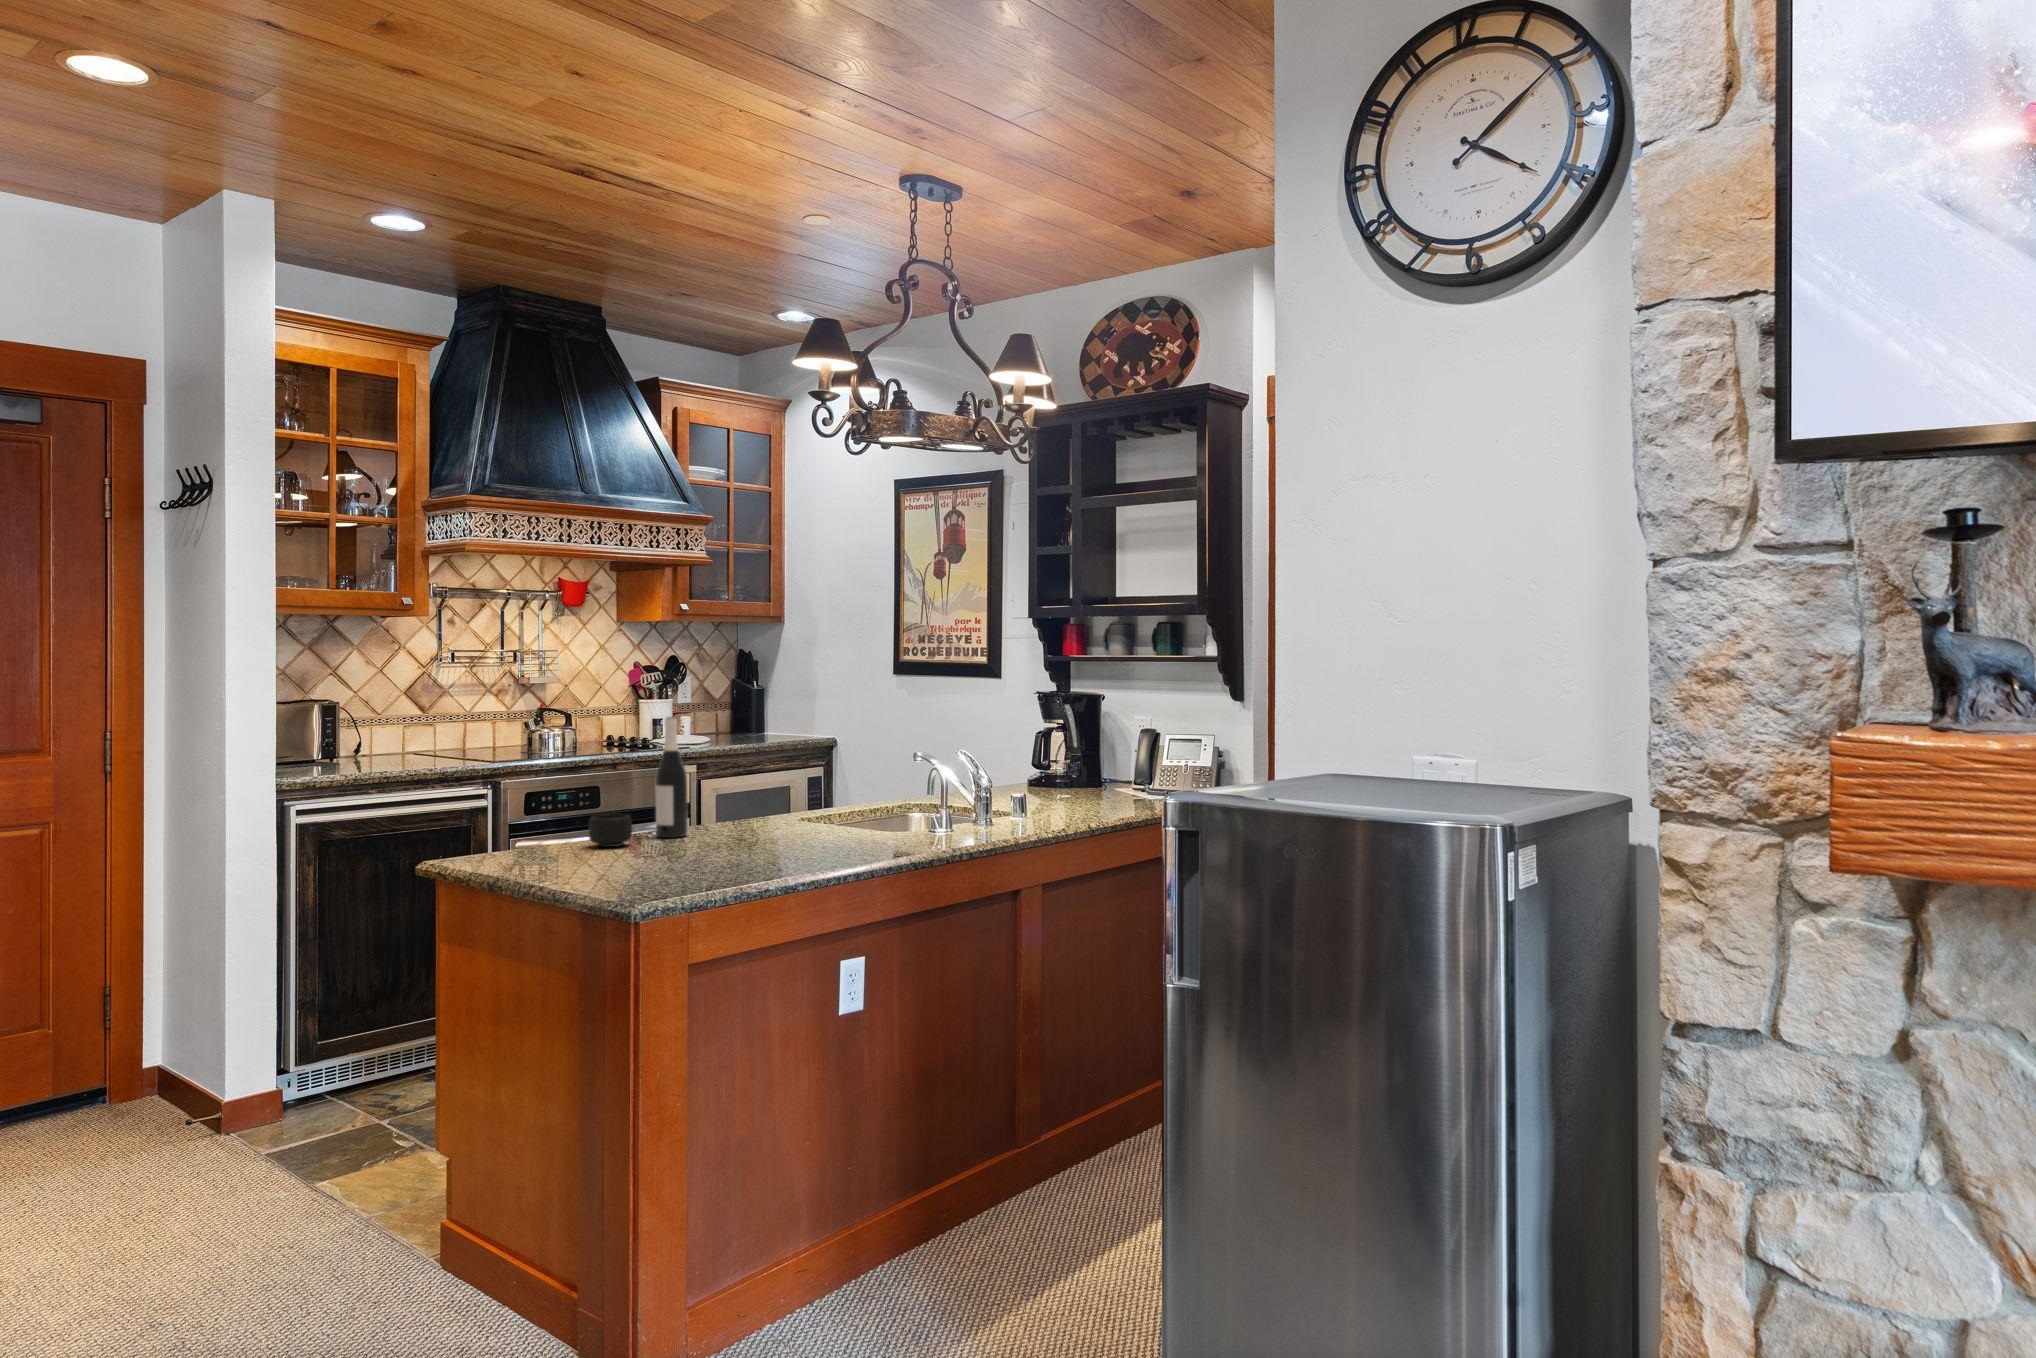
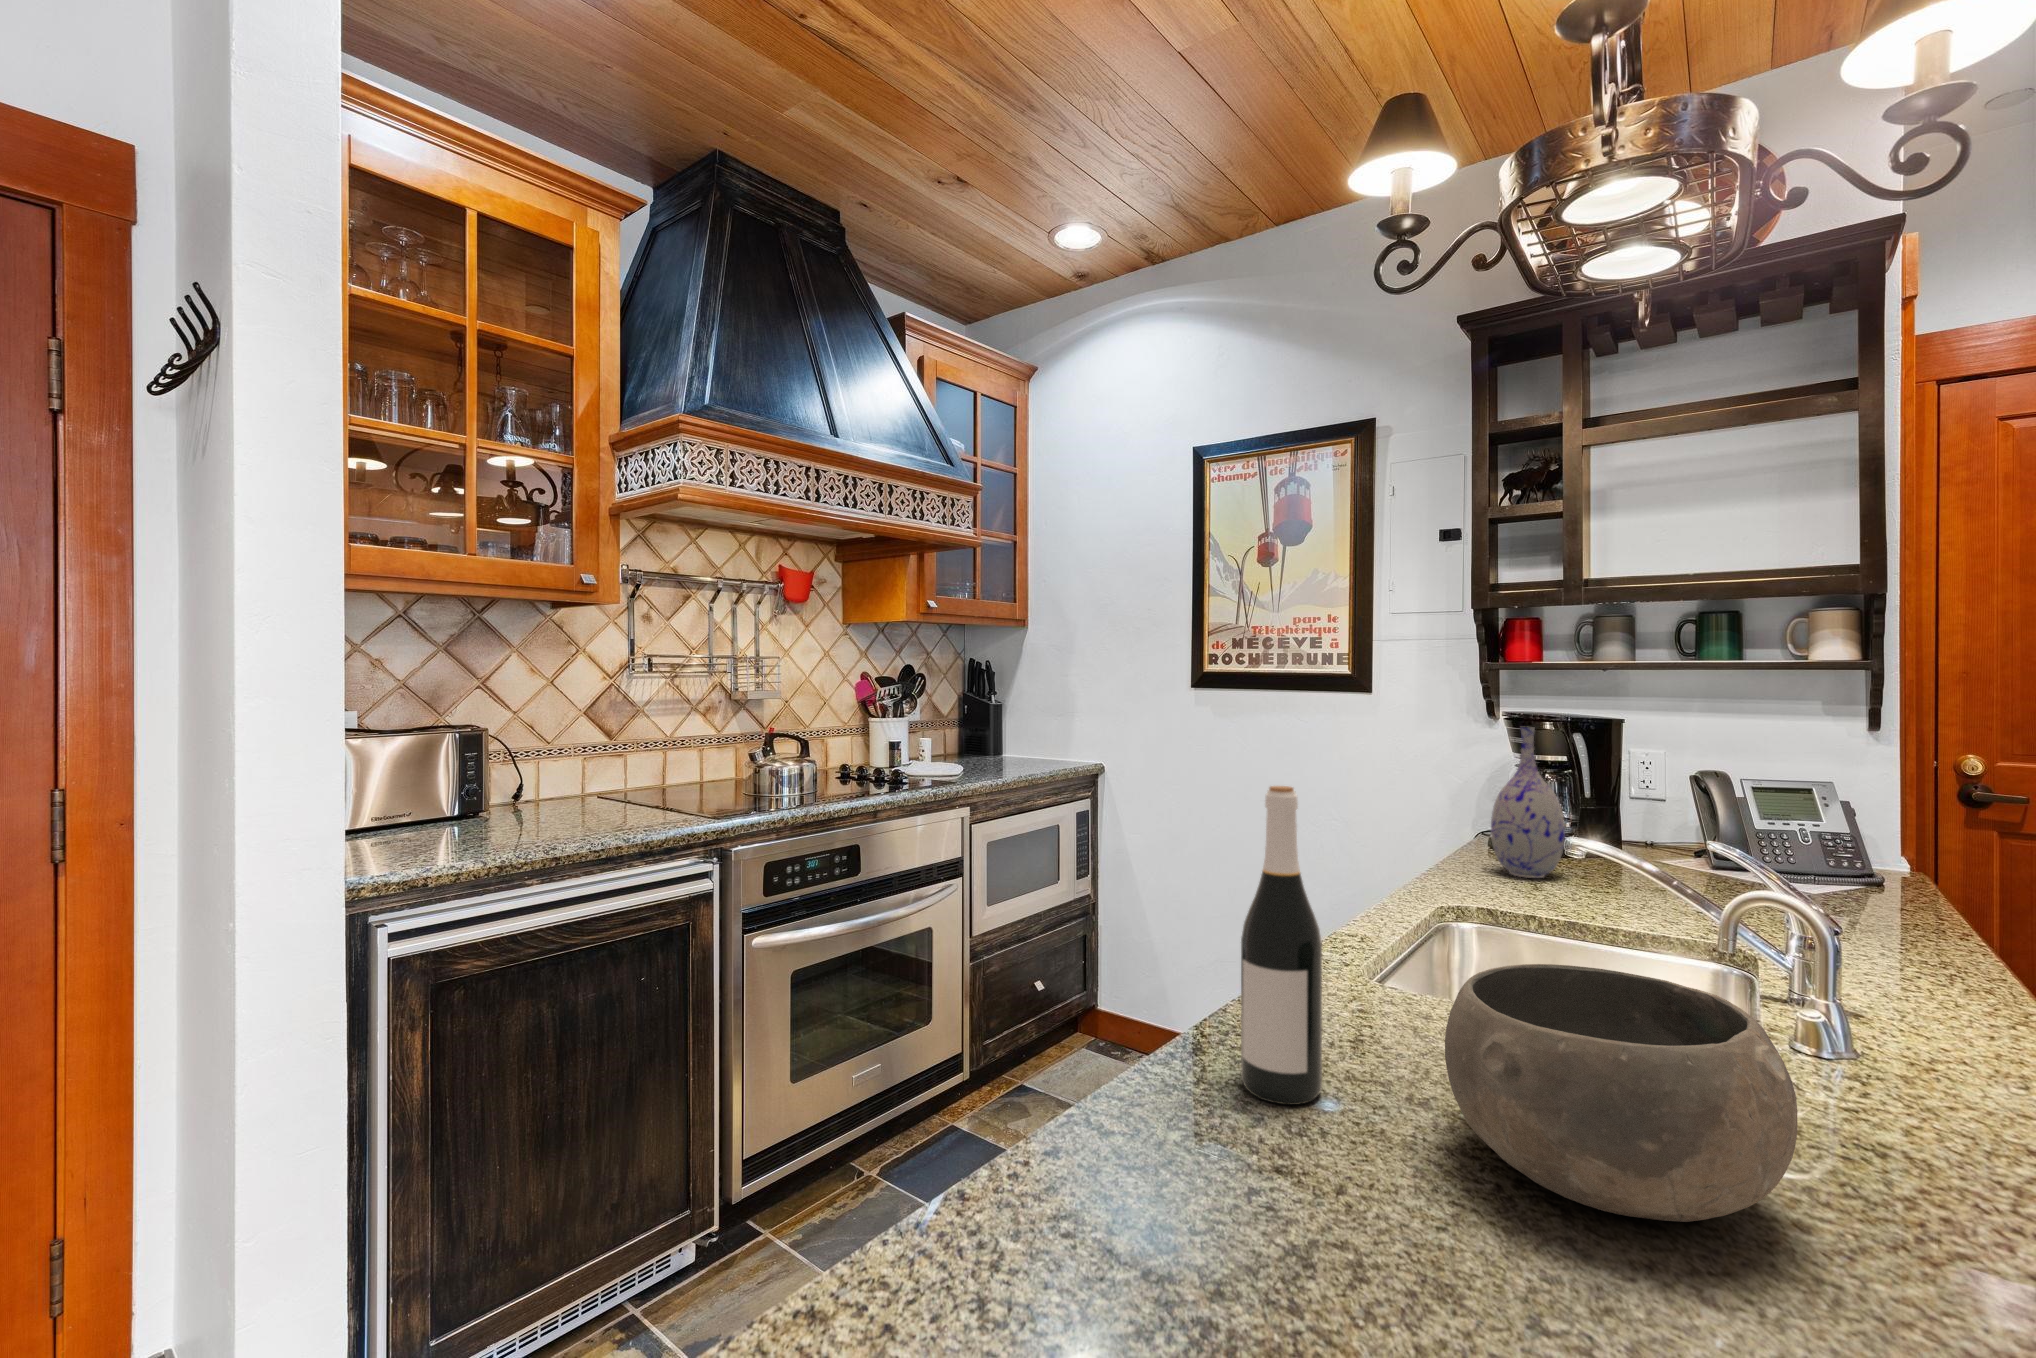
vase: none [975,701,1016,796] -> present [1491,727,1565,878]
bowl: none [689,781,791,848] -> present [1445,964,1798,1222]
mug: present [589,814,632,847] -> none [1157,1072,1308,1202]

